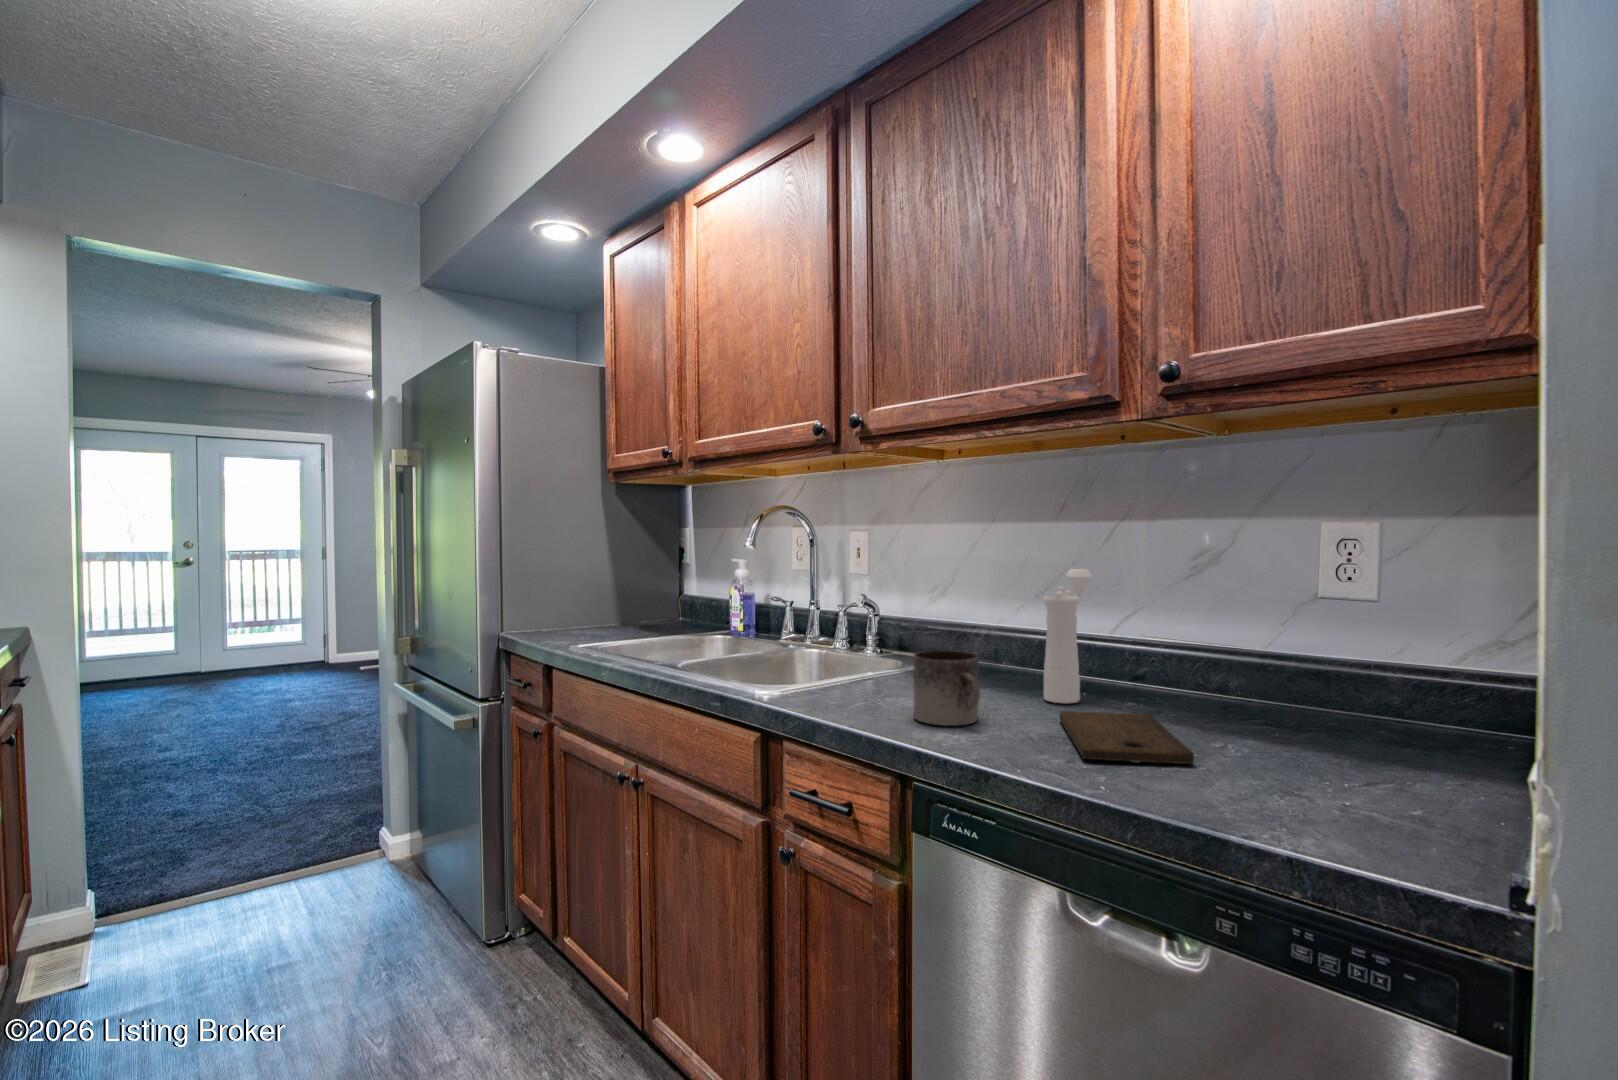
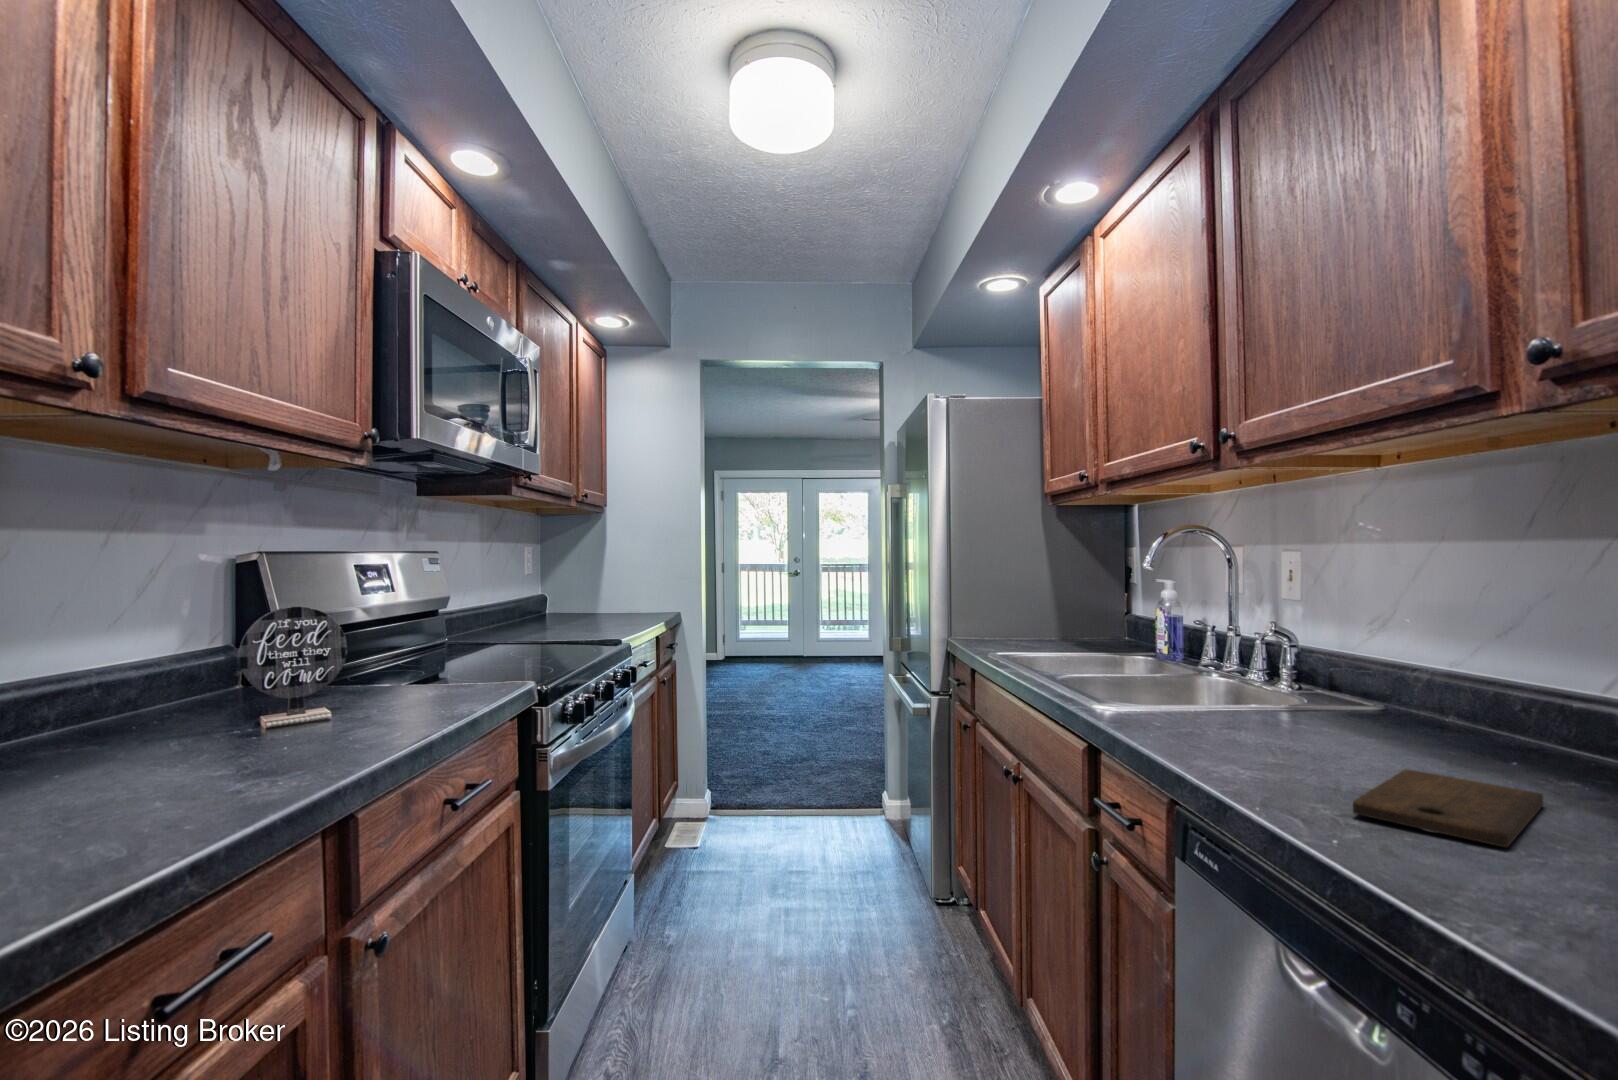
pepper mill: present [1044,569,1092,703] -> none [1427,603,1535,769]
mug: present [914,650,980,726] -> none [1221,681,1301,764]

